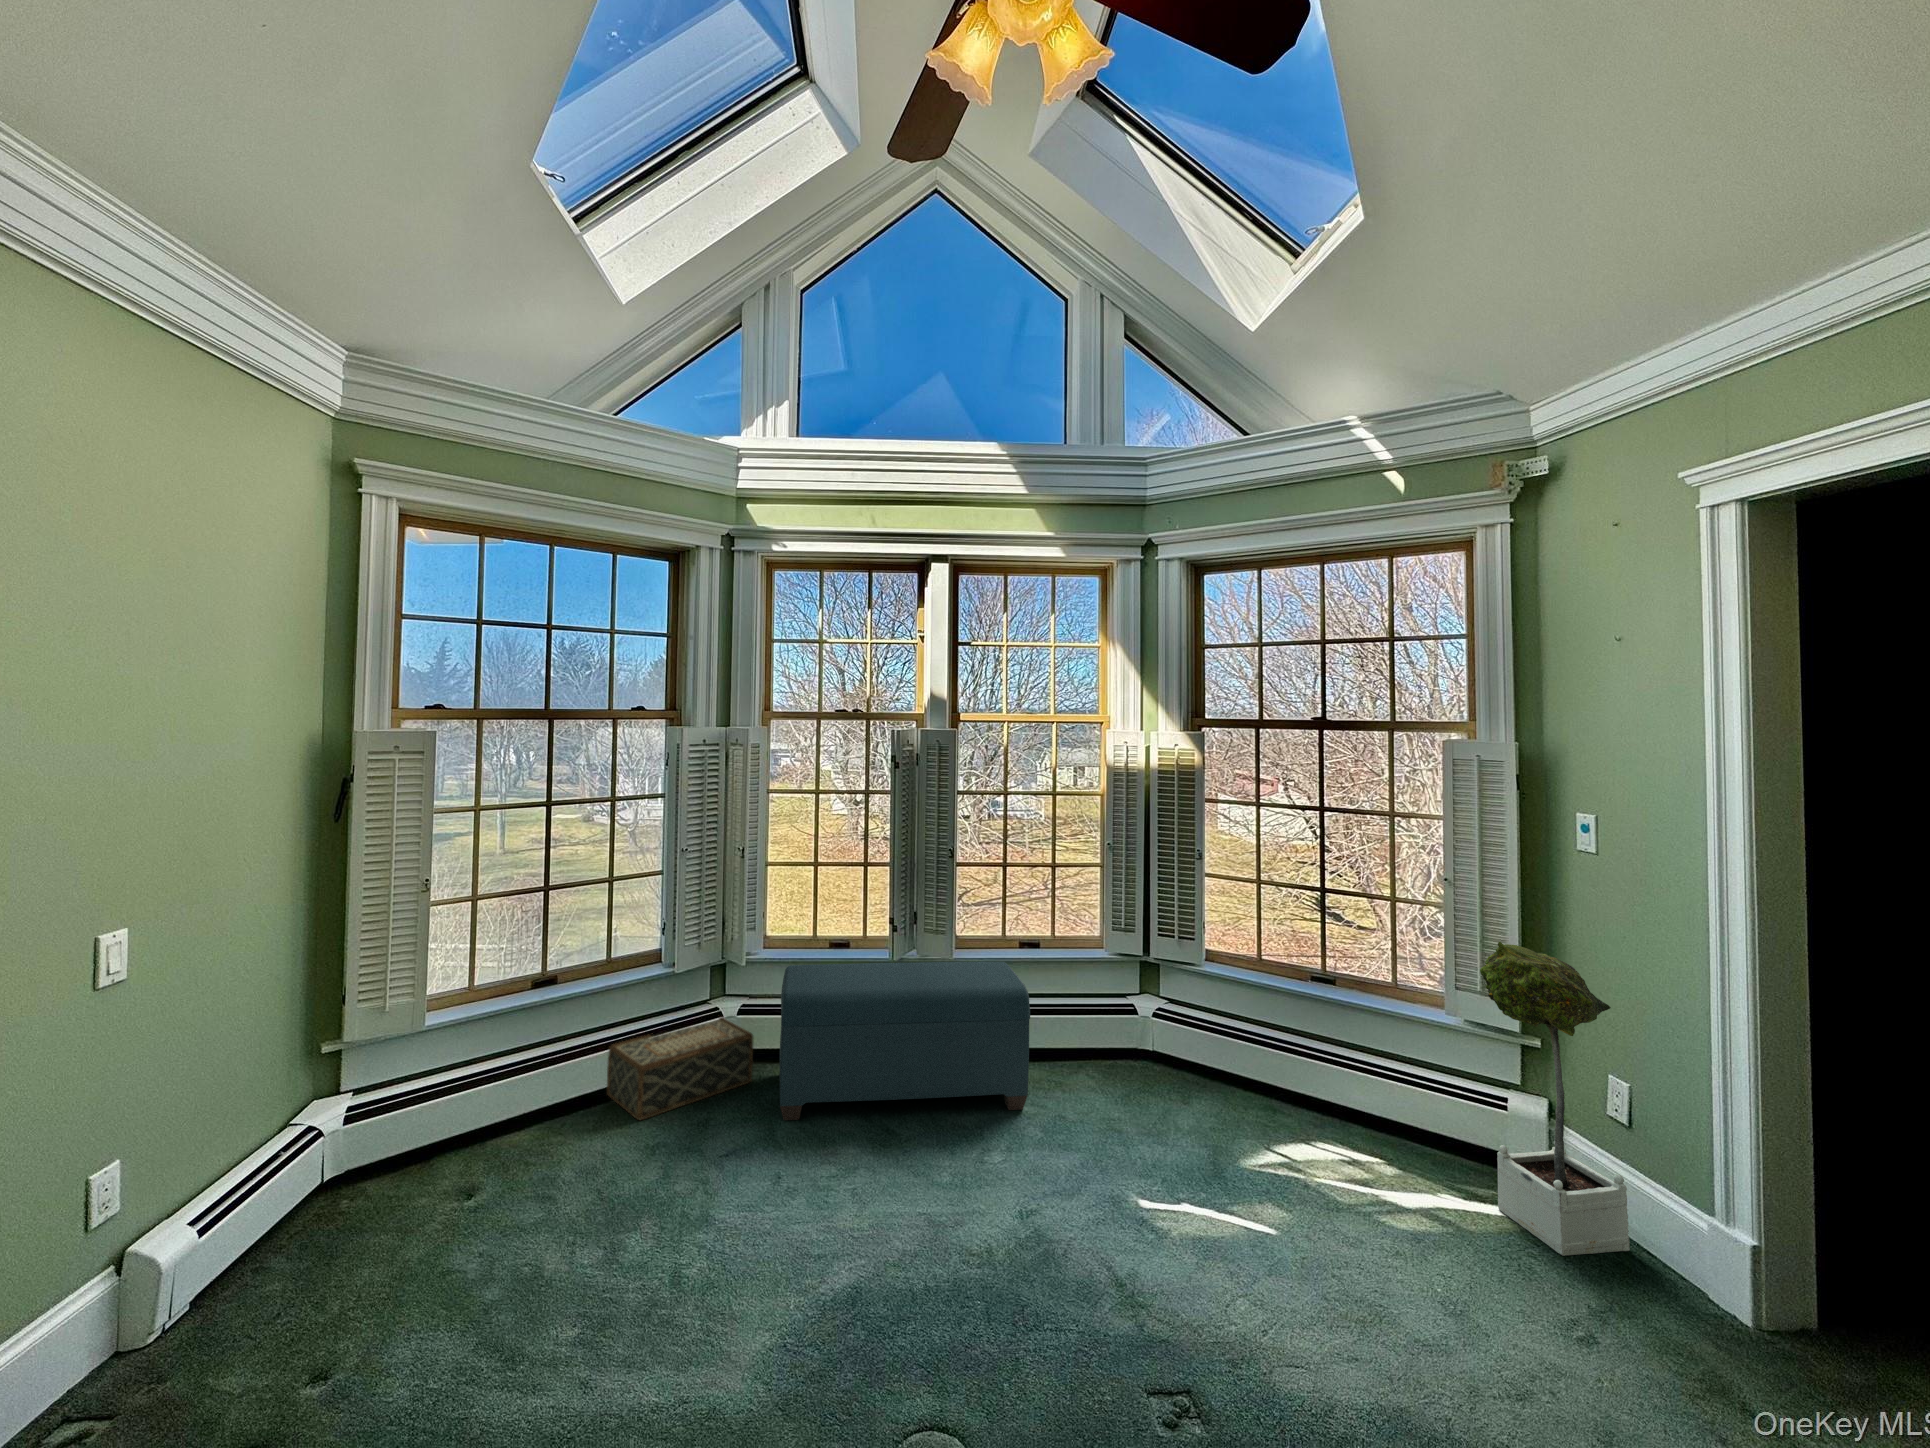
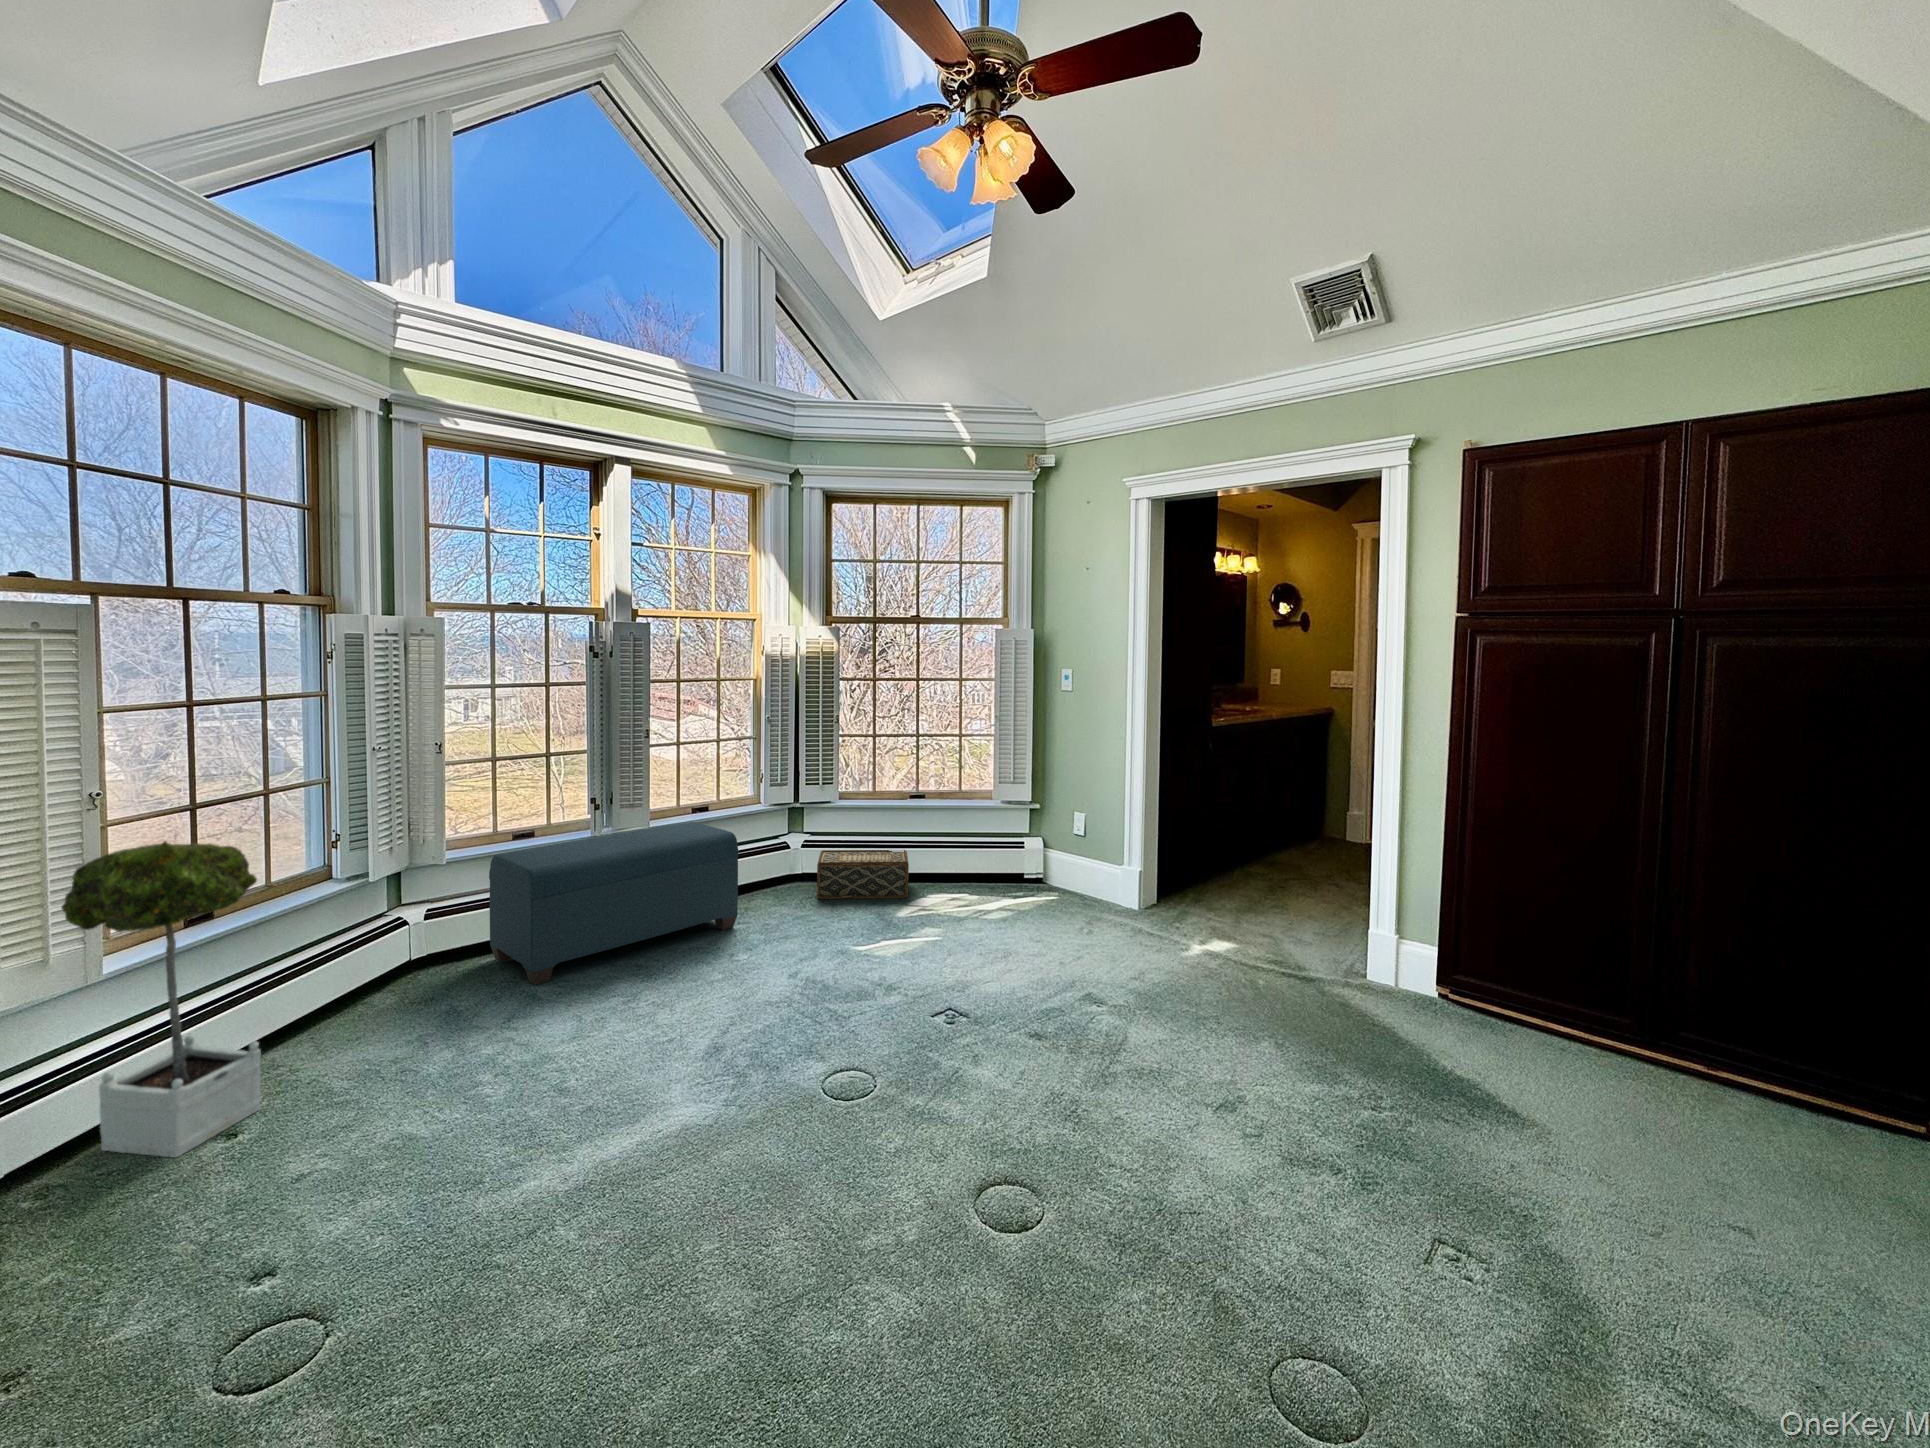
potted tree: present [1480,942,1630,1256] -> present [62,841,261,1158]
woven basket: present [607,1017,753,1120] -> present [817,850,909,899]

